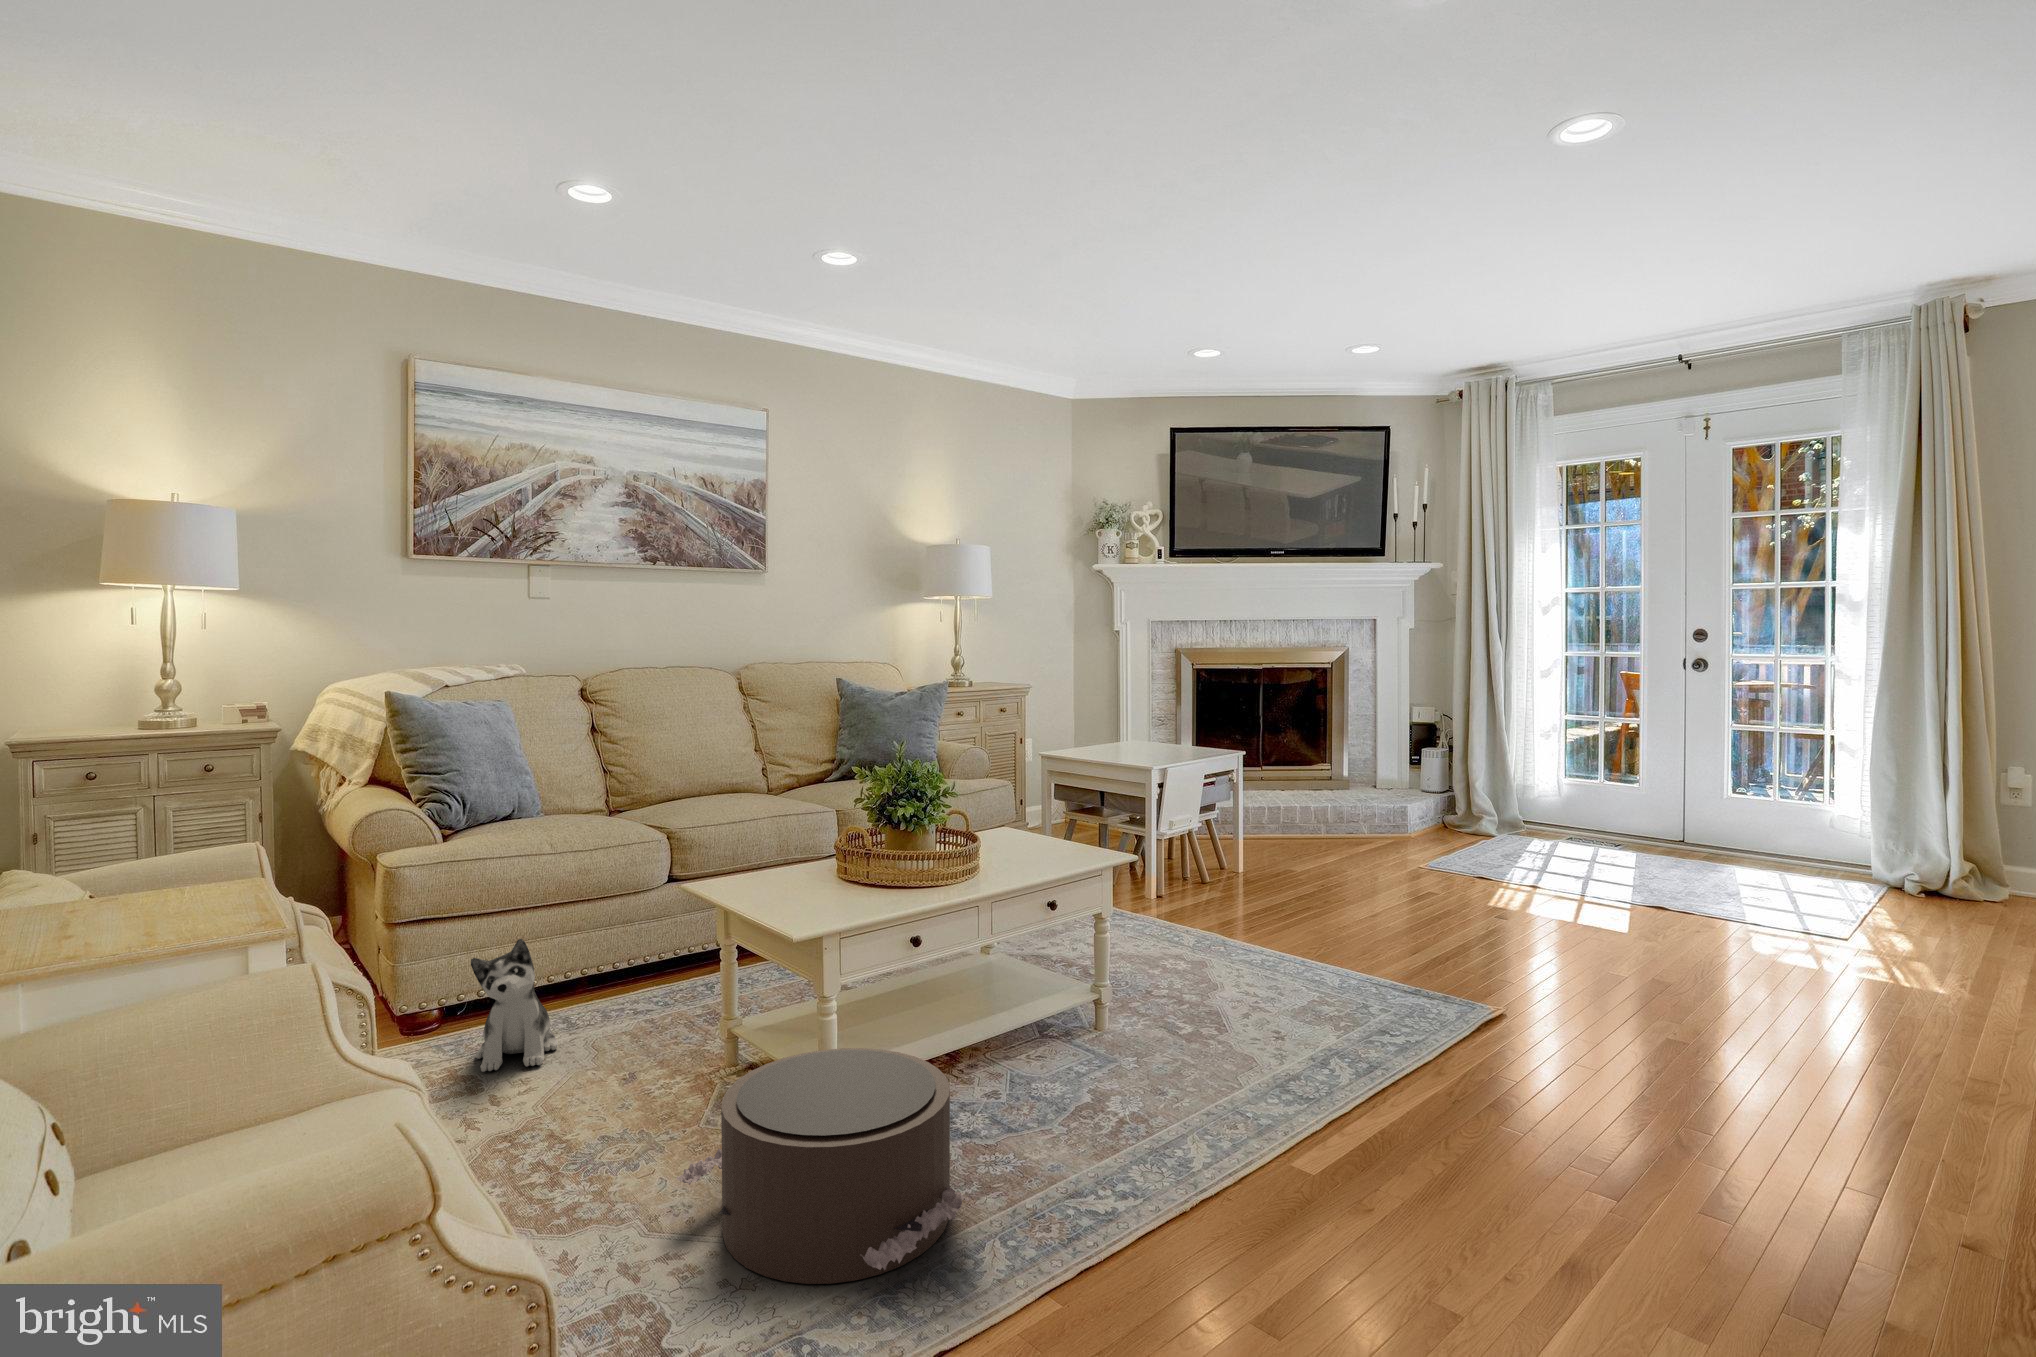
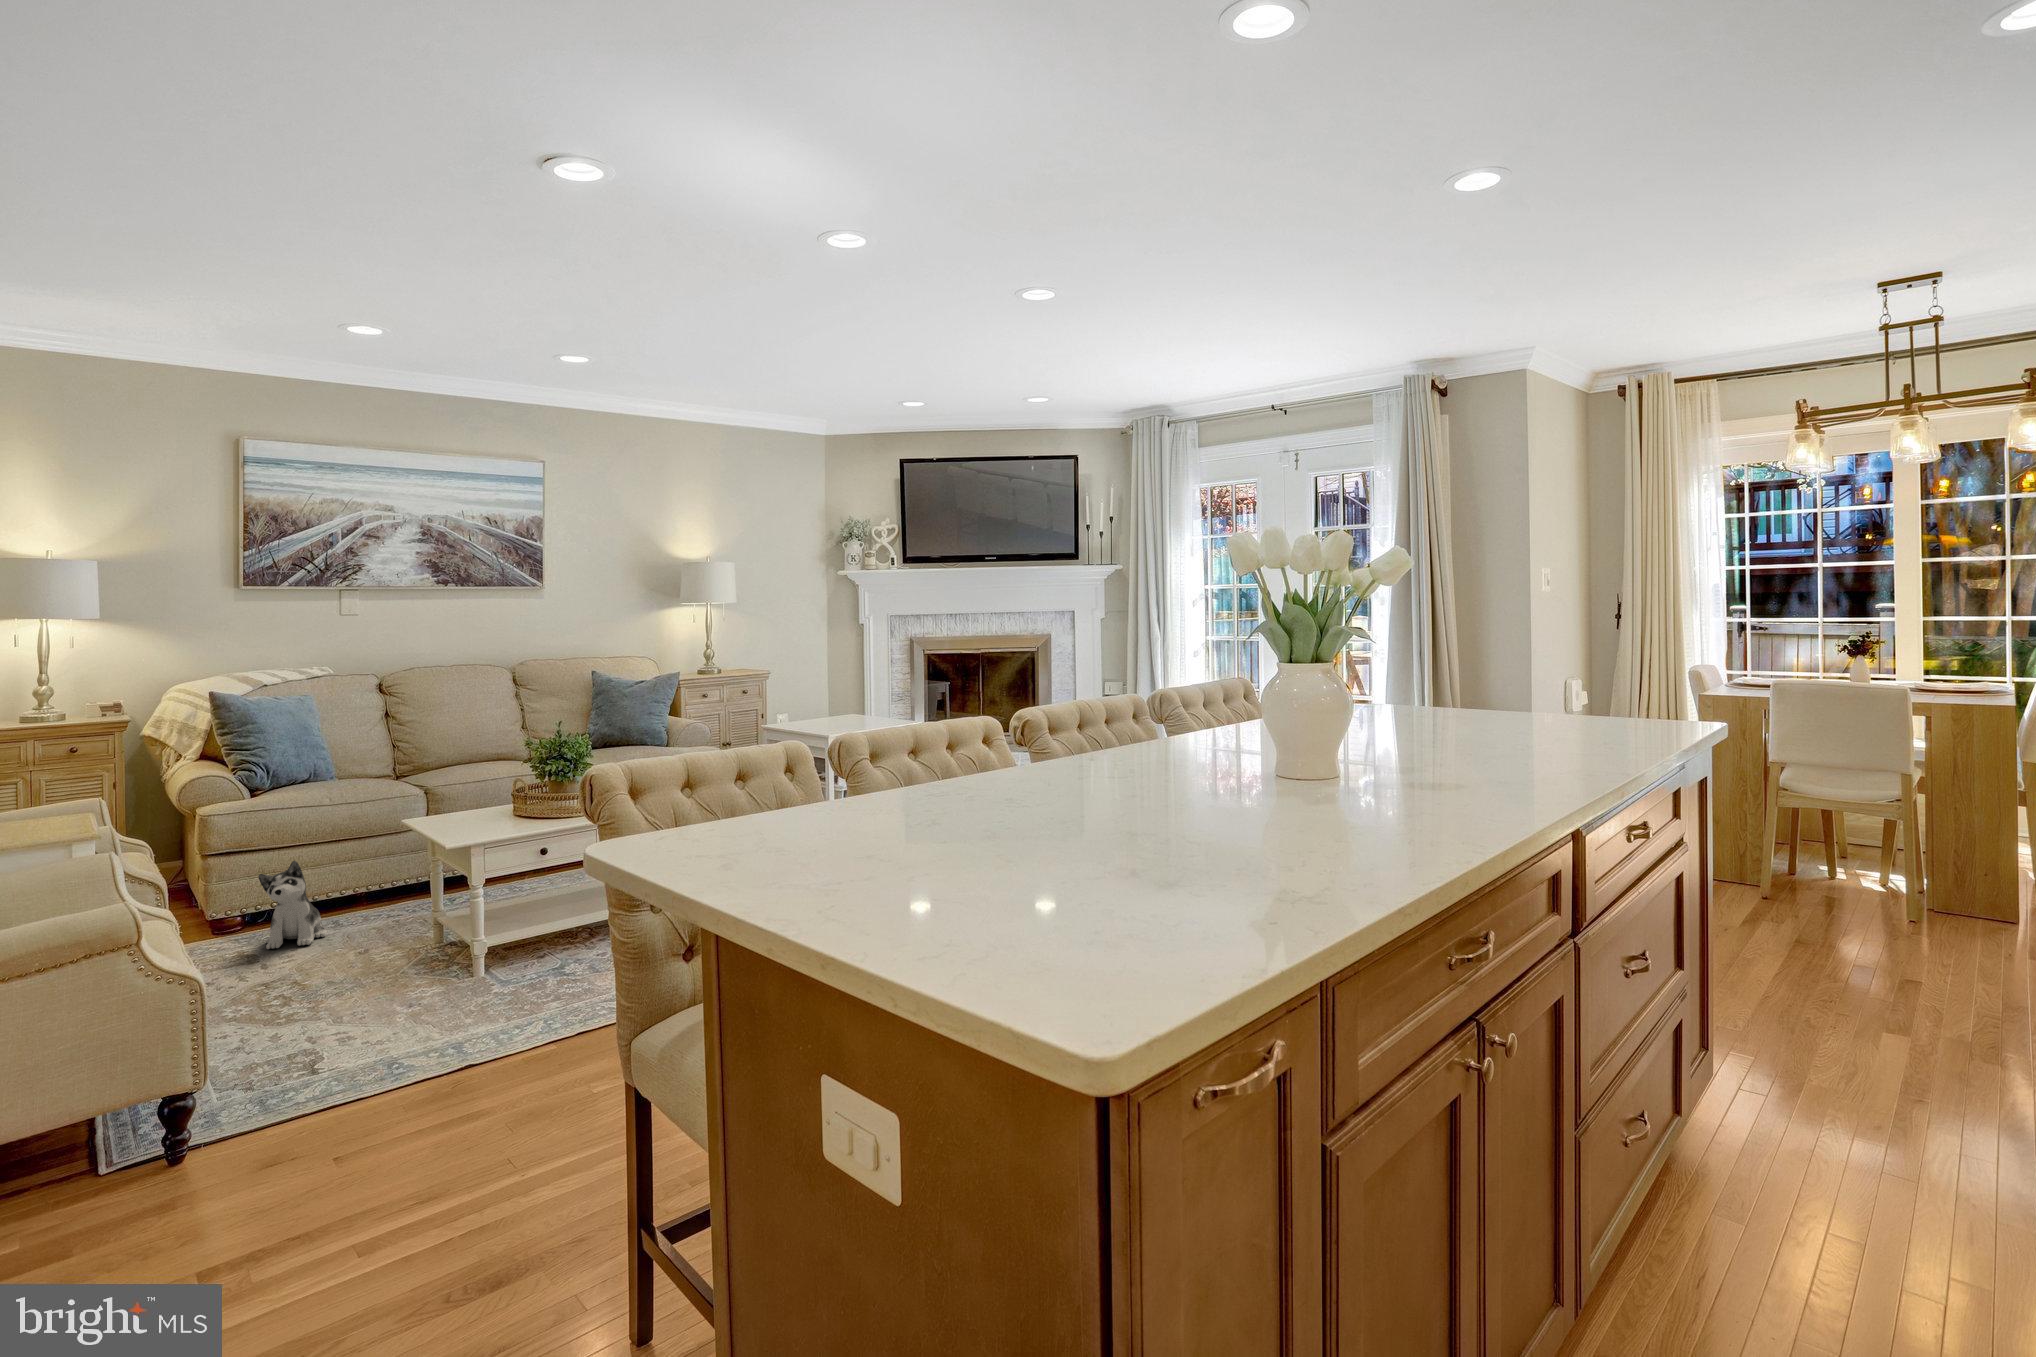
pouf: present [676,1048,971,1284] -> none [358,913,535,1034]

